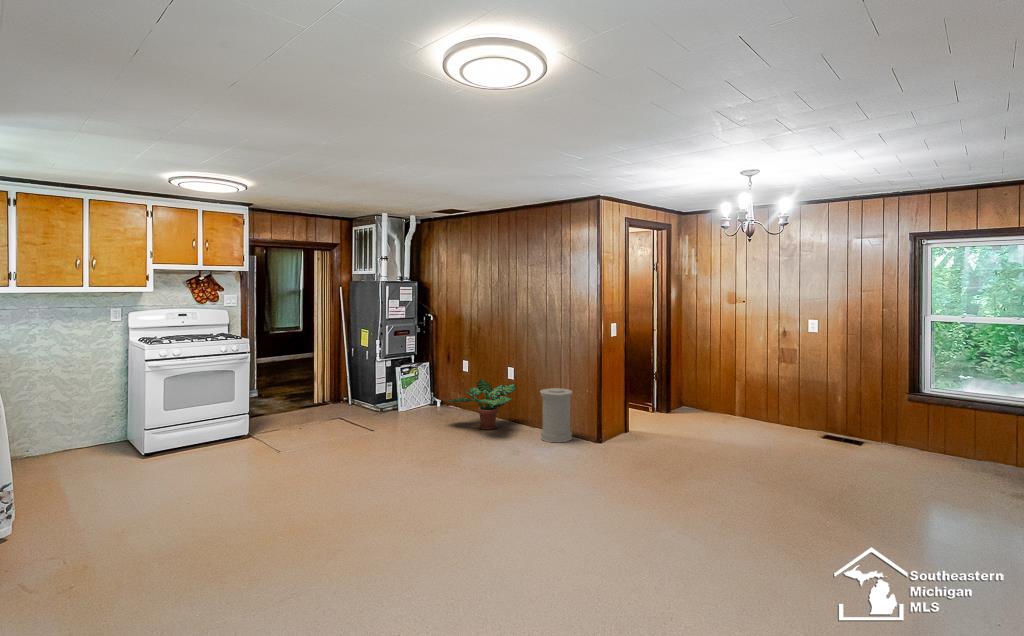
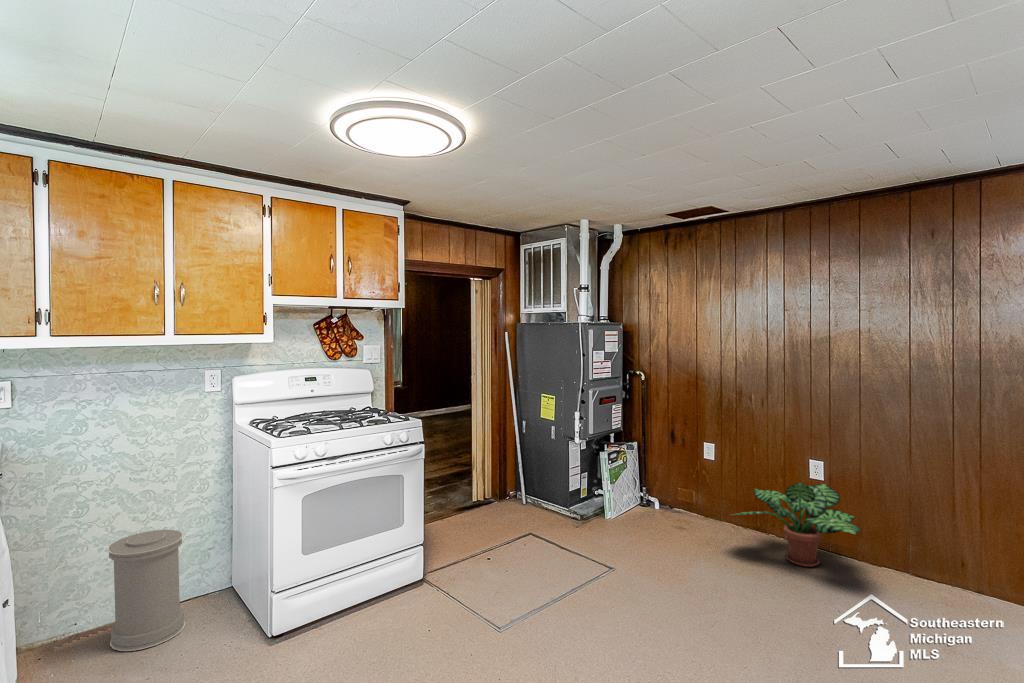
trash can: present [540,388,572,442] -> present [108,530,185,651]

